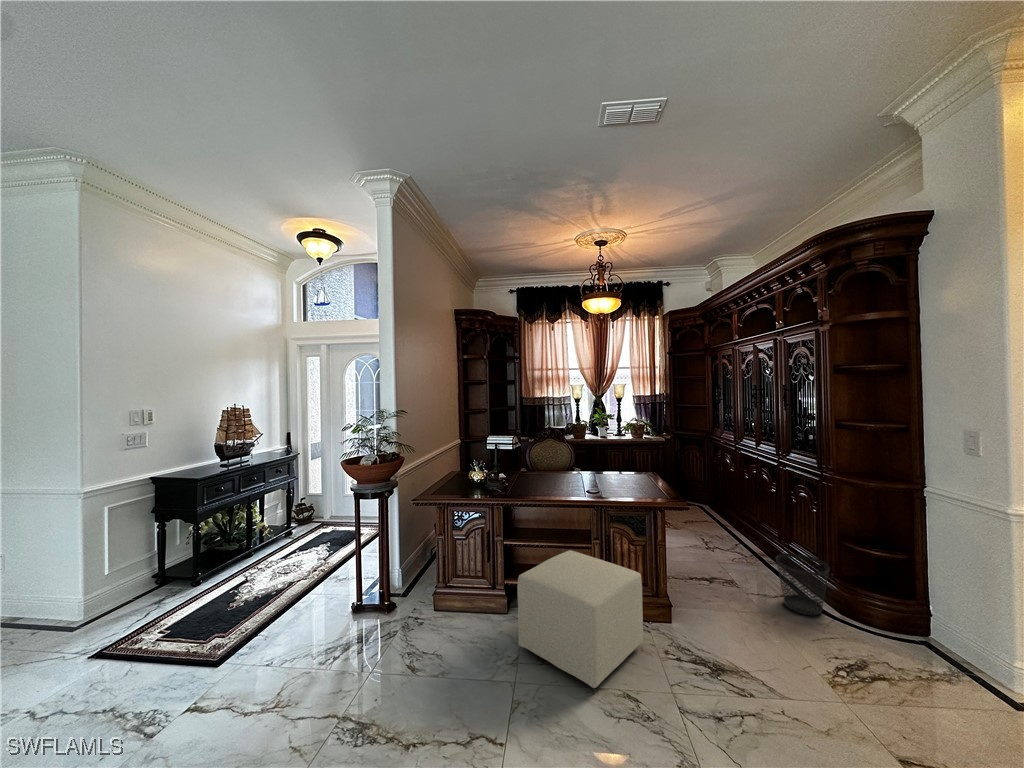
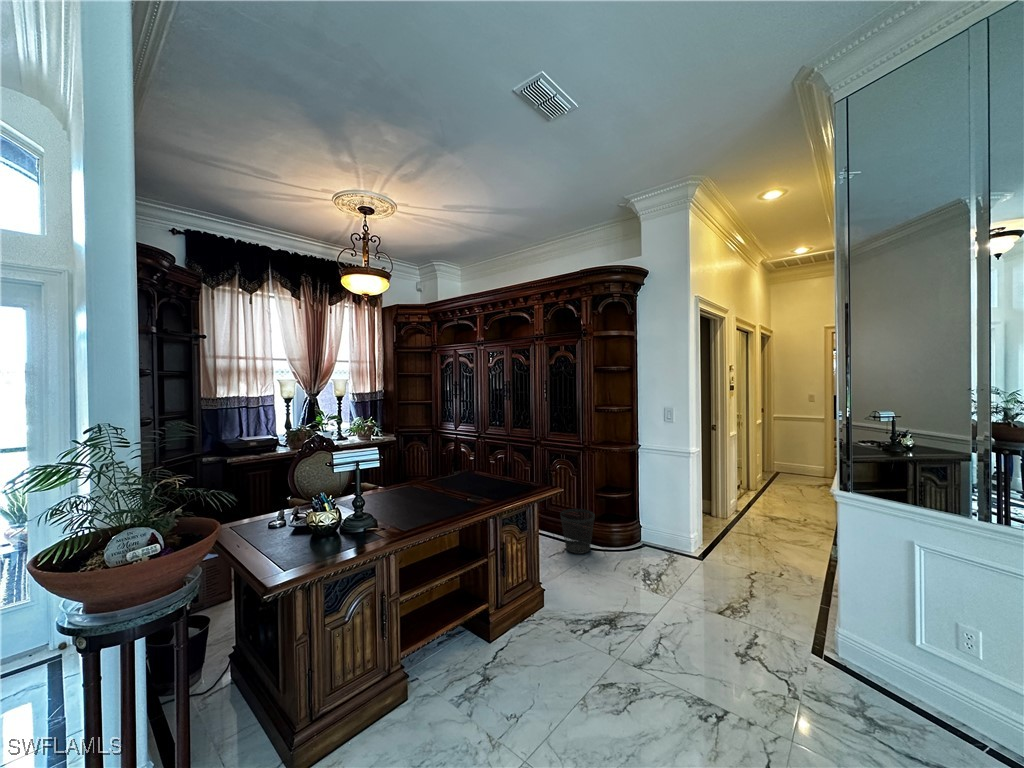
ottoman: present [517,550,643,688] -> none [462,565,591,727]

